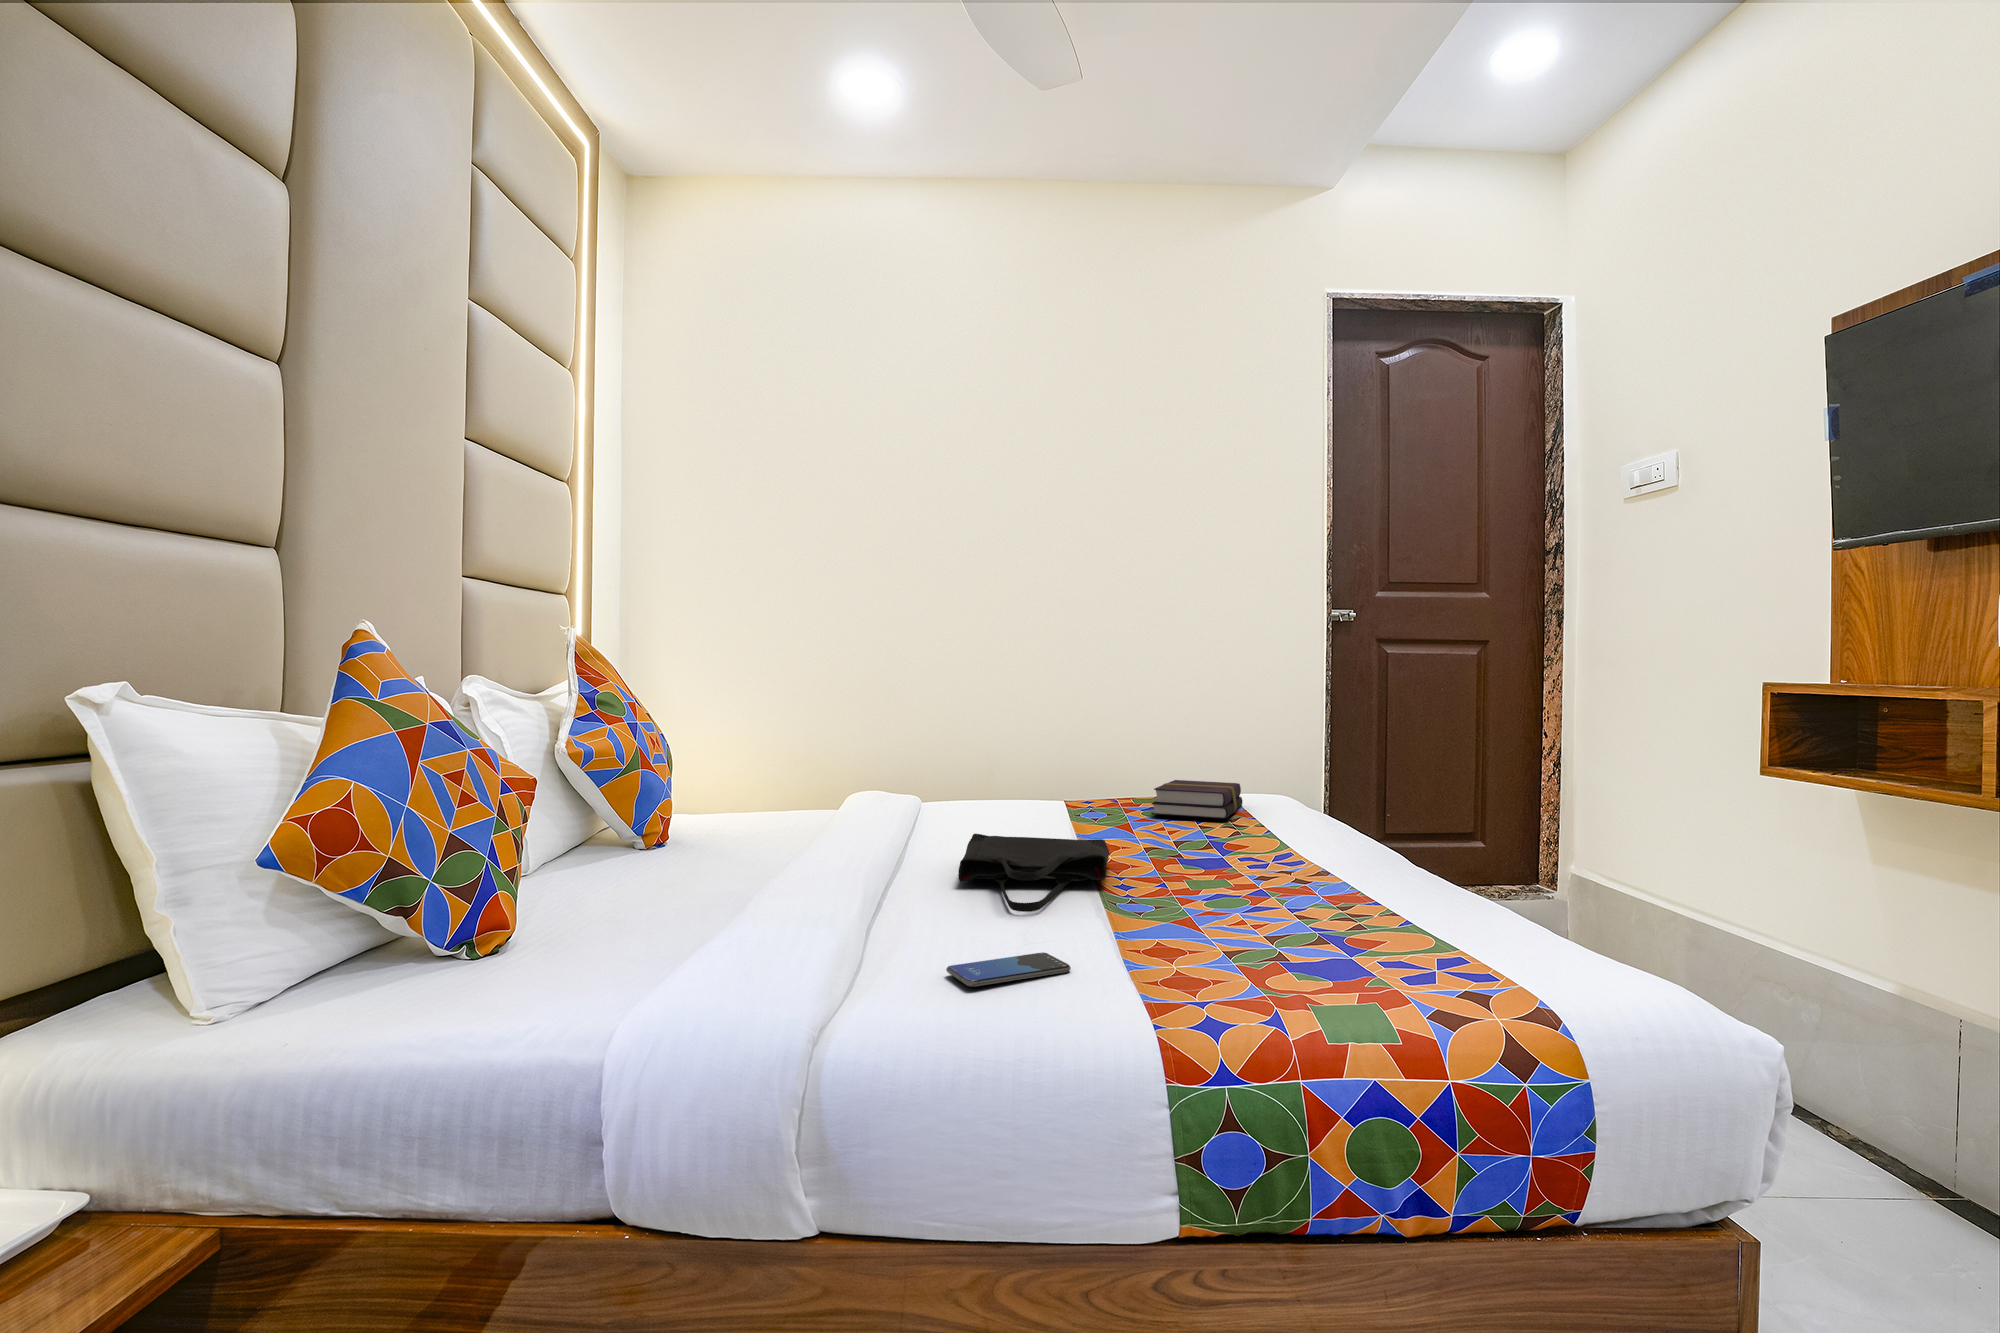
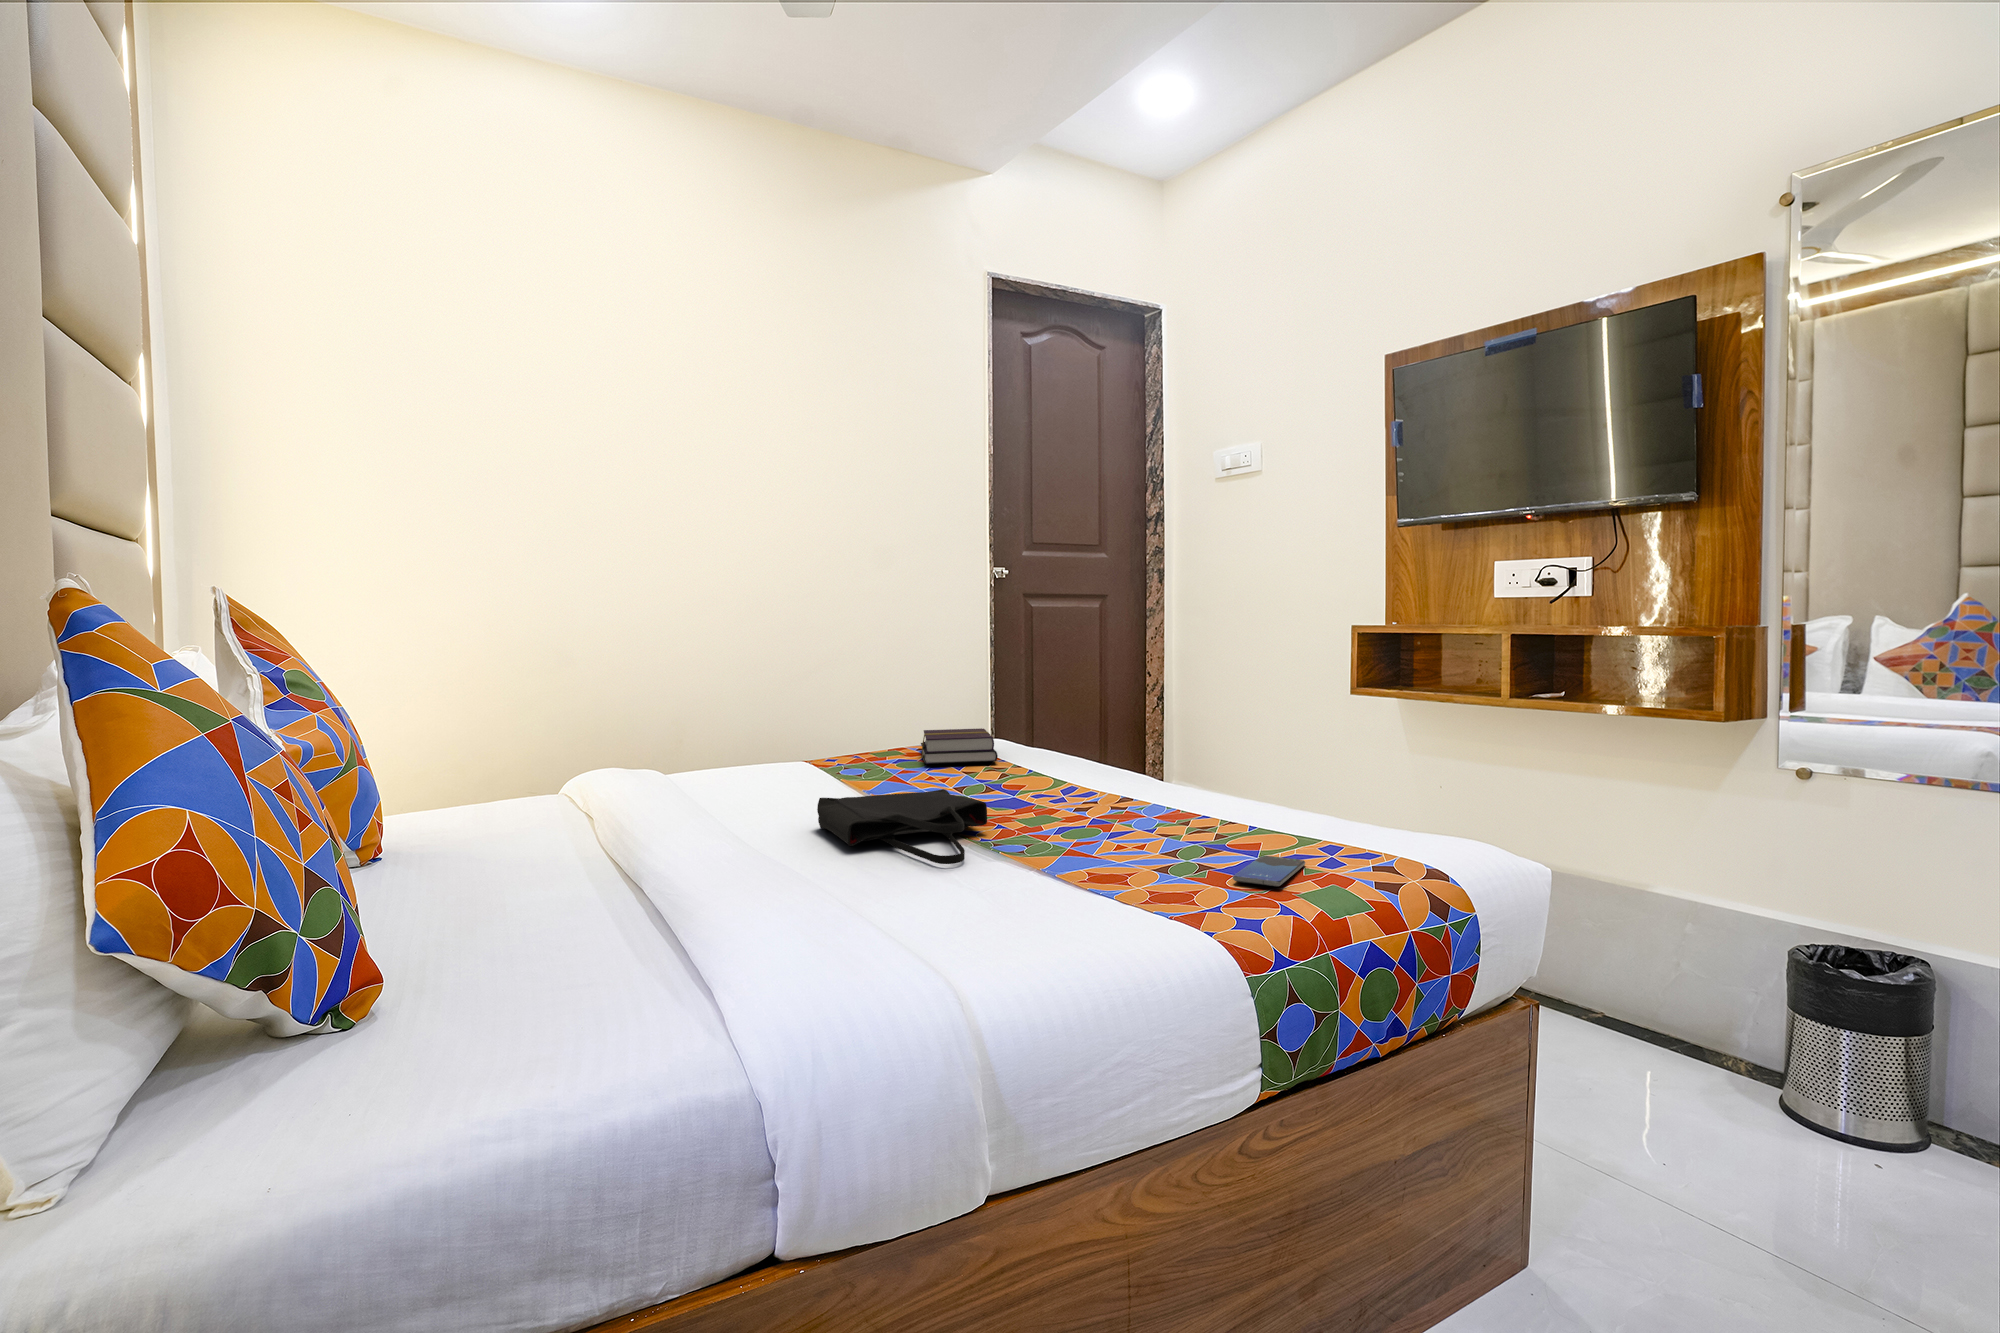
smartphone: present [946,953,1071,987] -> present [1233,856,1305,886]

